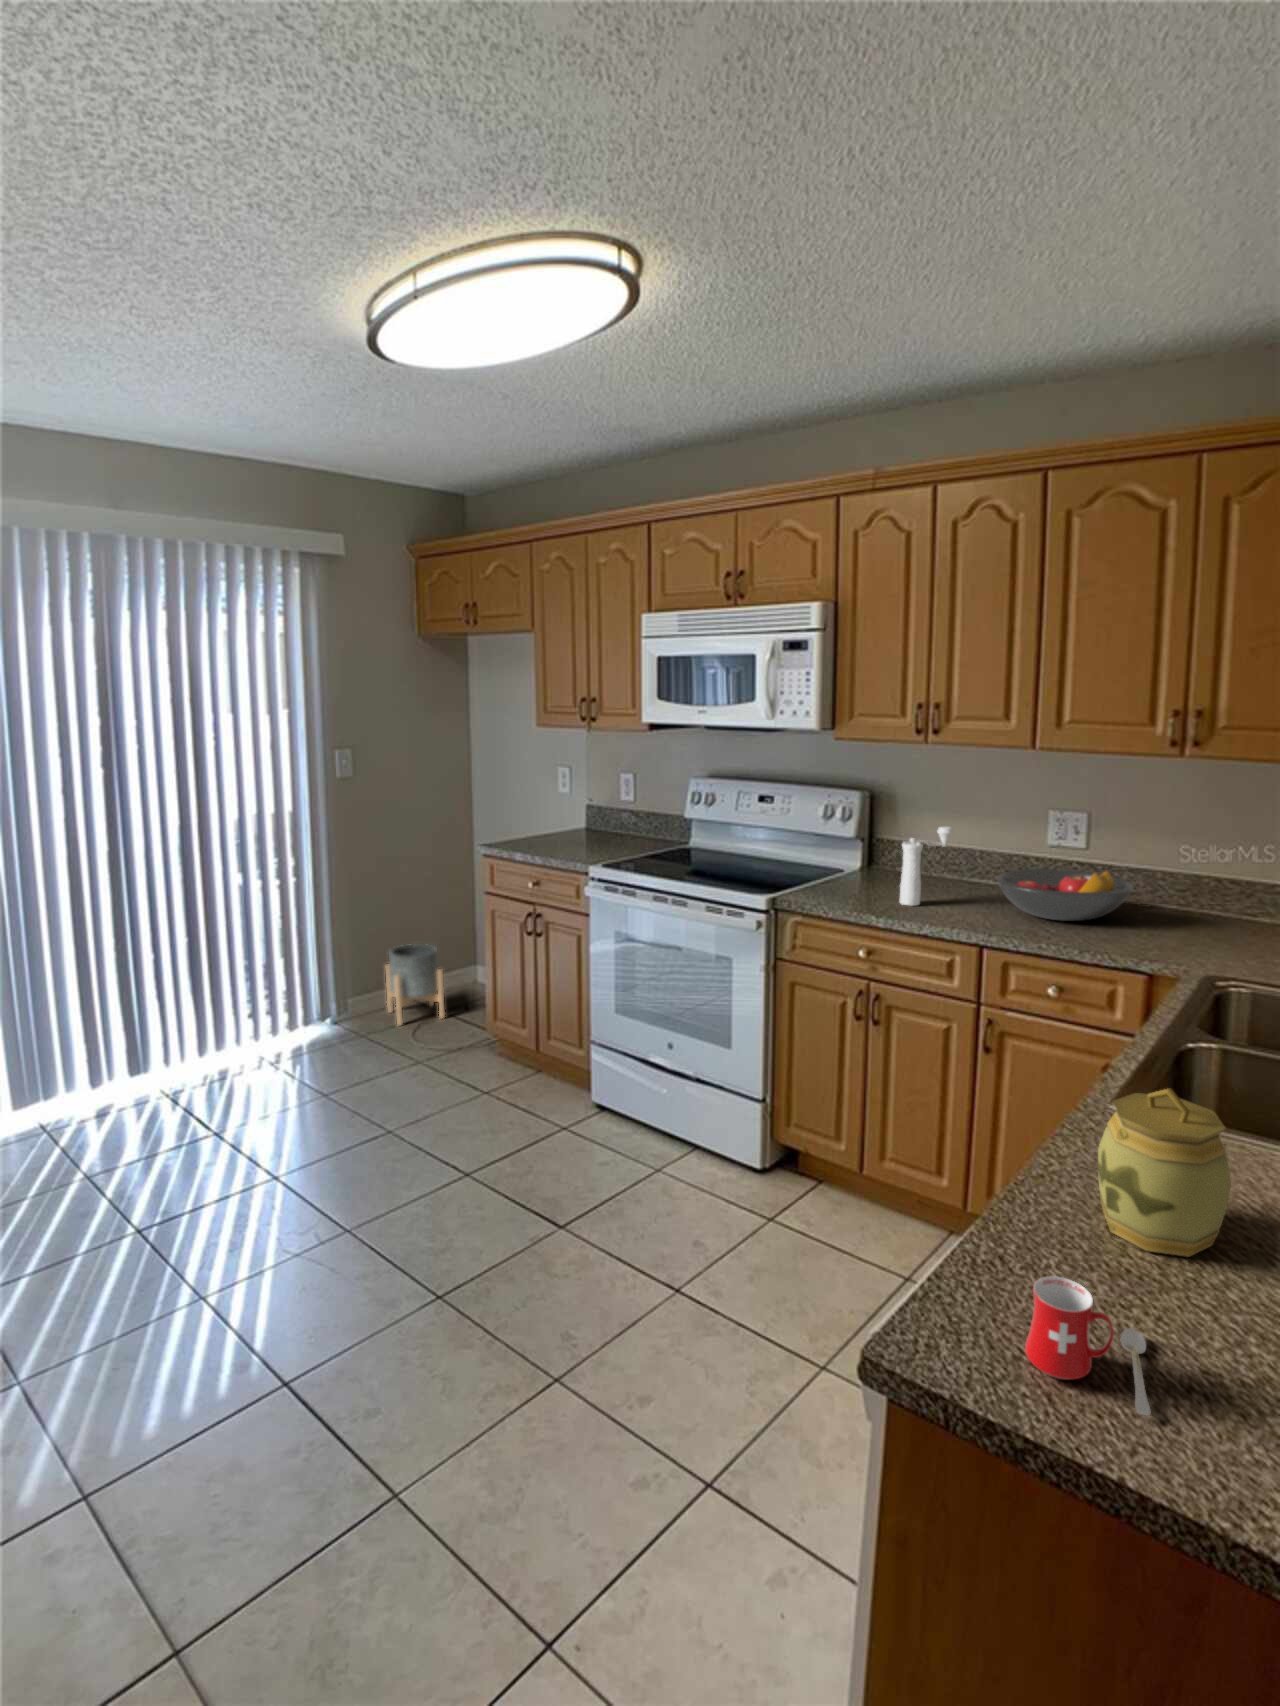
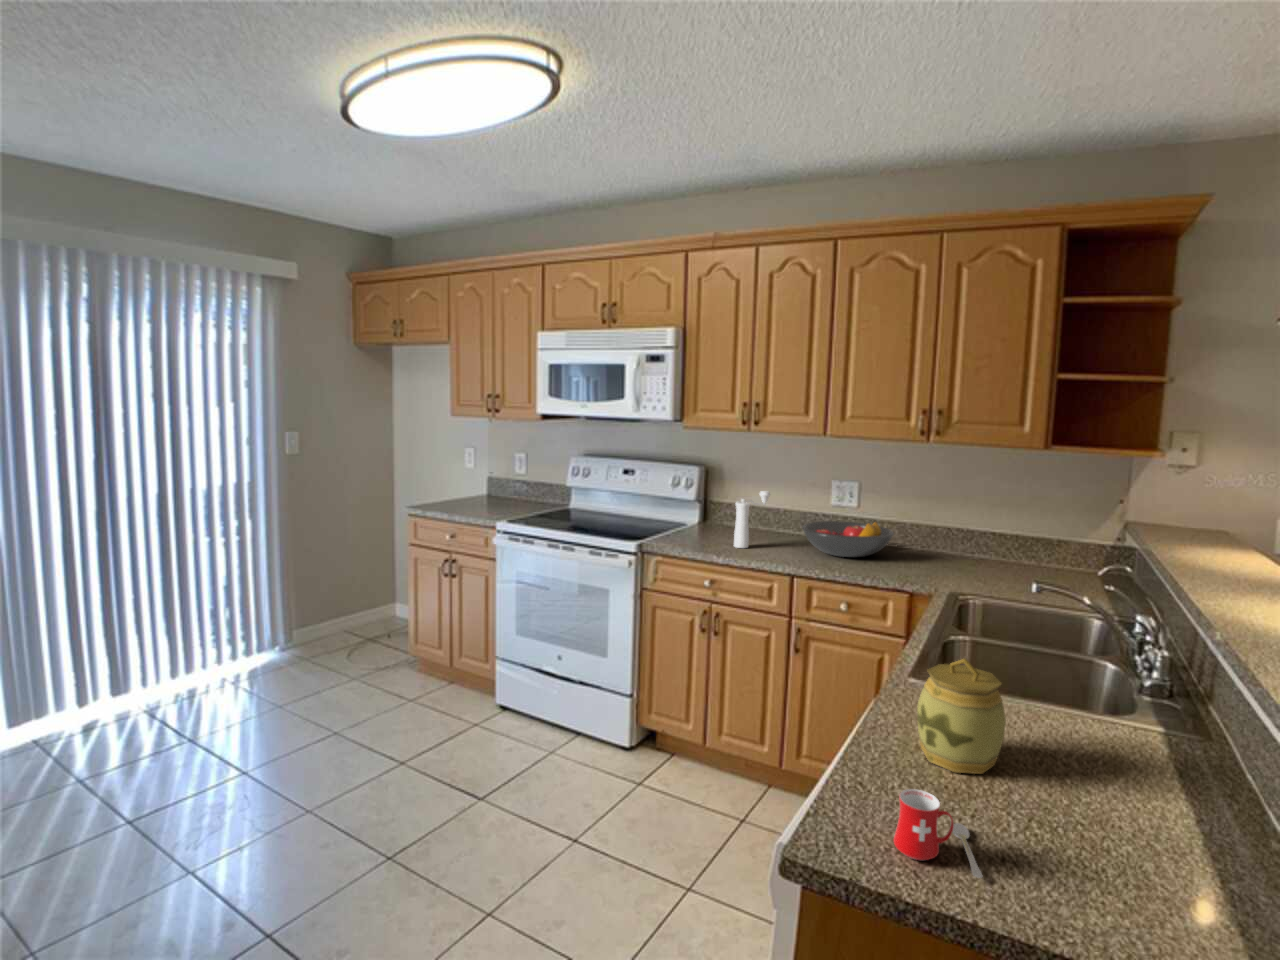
planter: present [385,944,445,1025] -> none [313,588,364,655]

